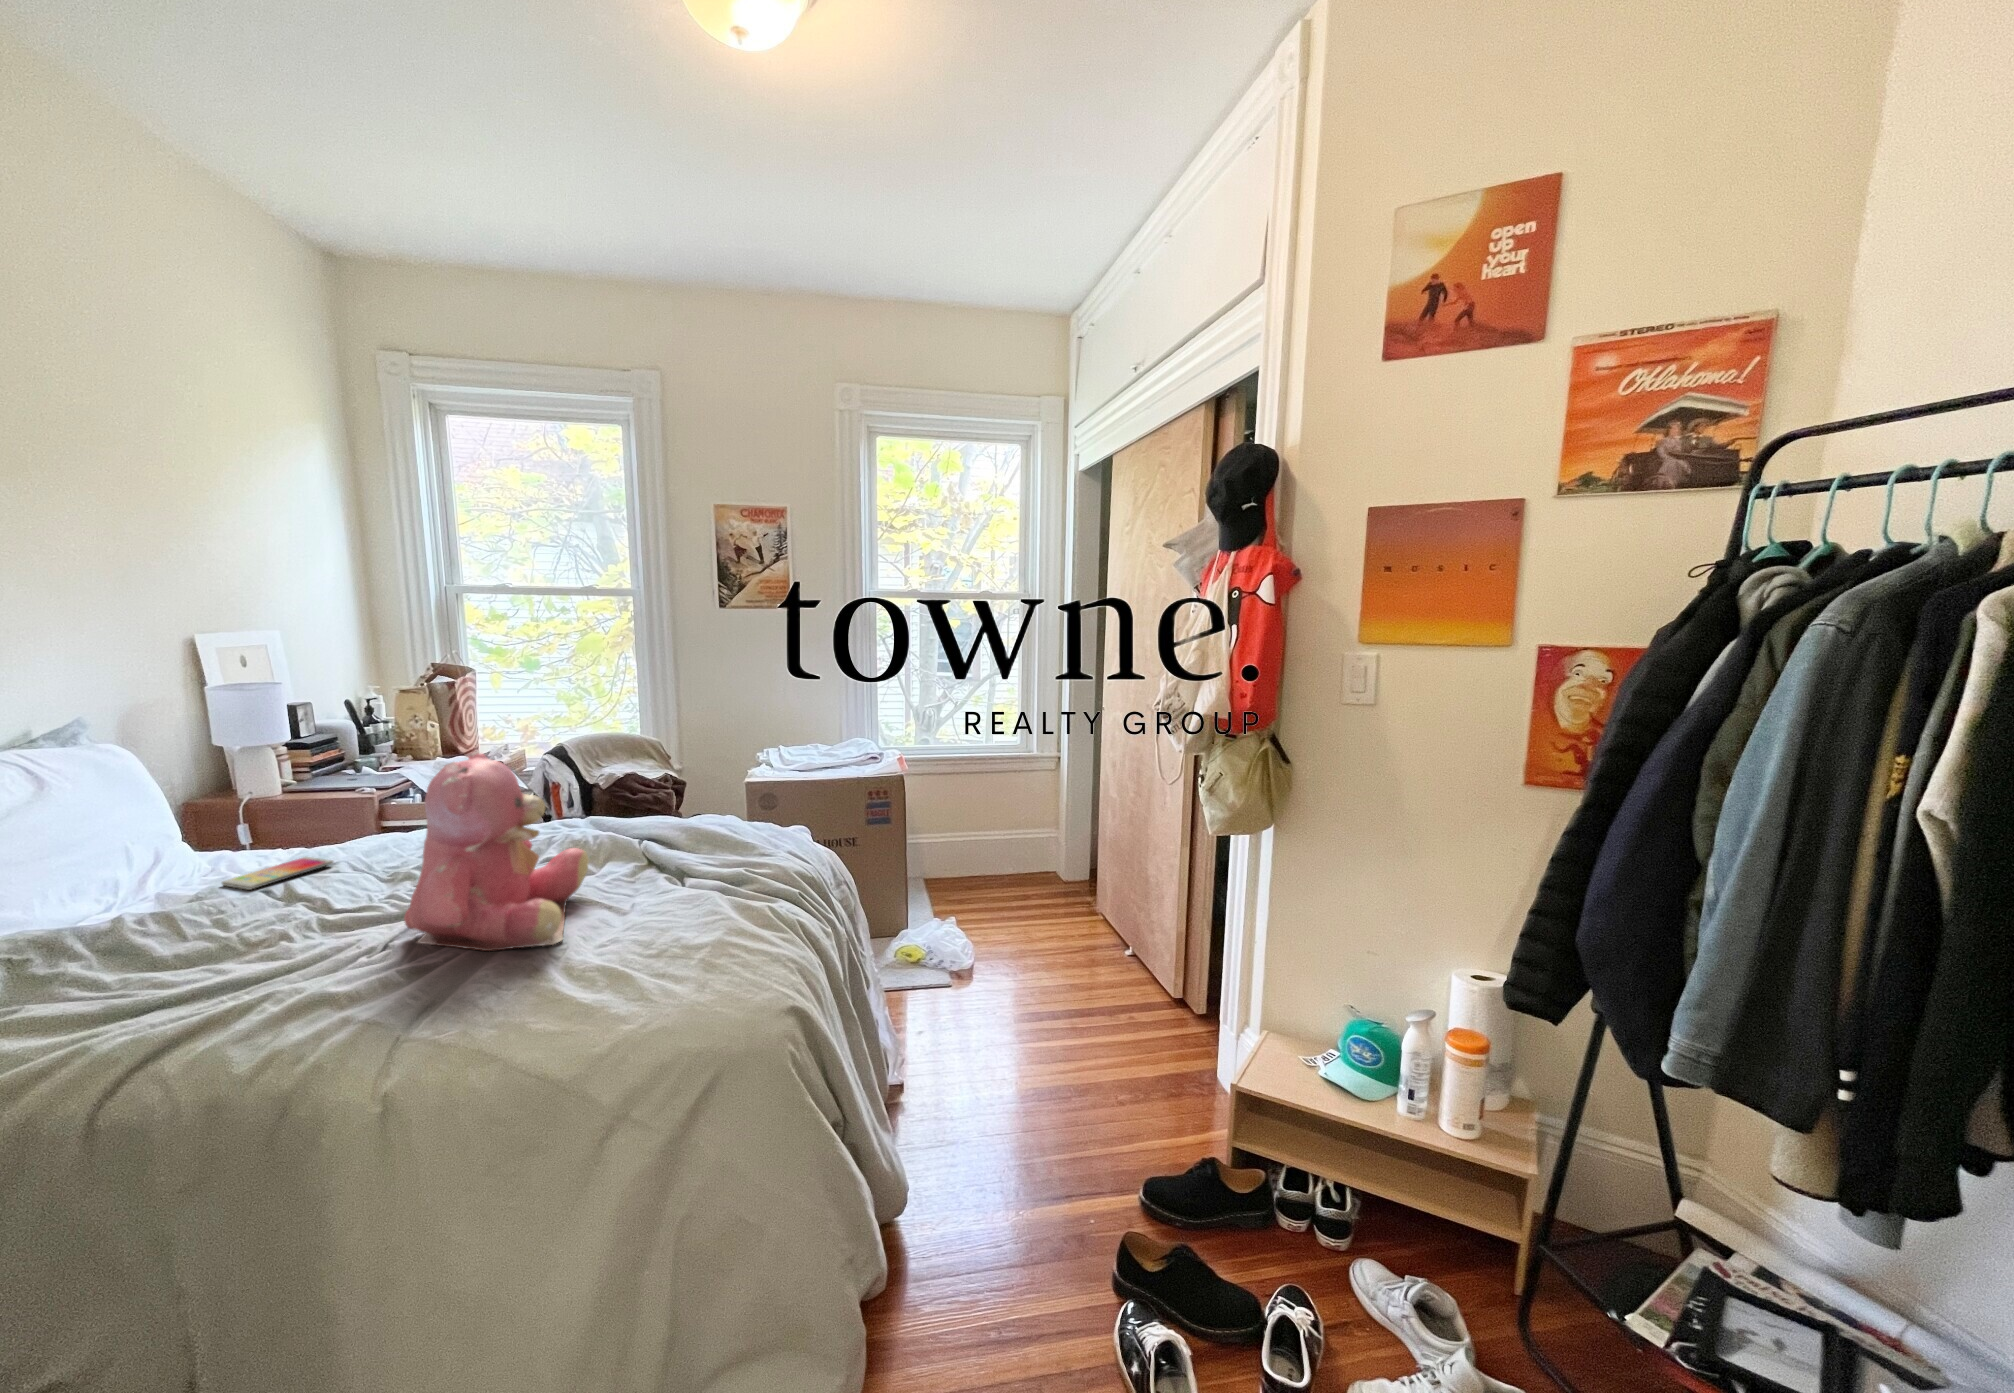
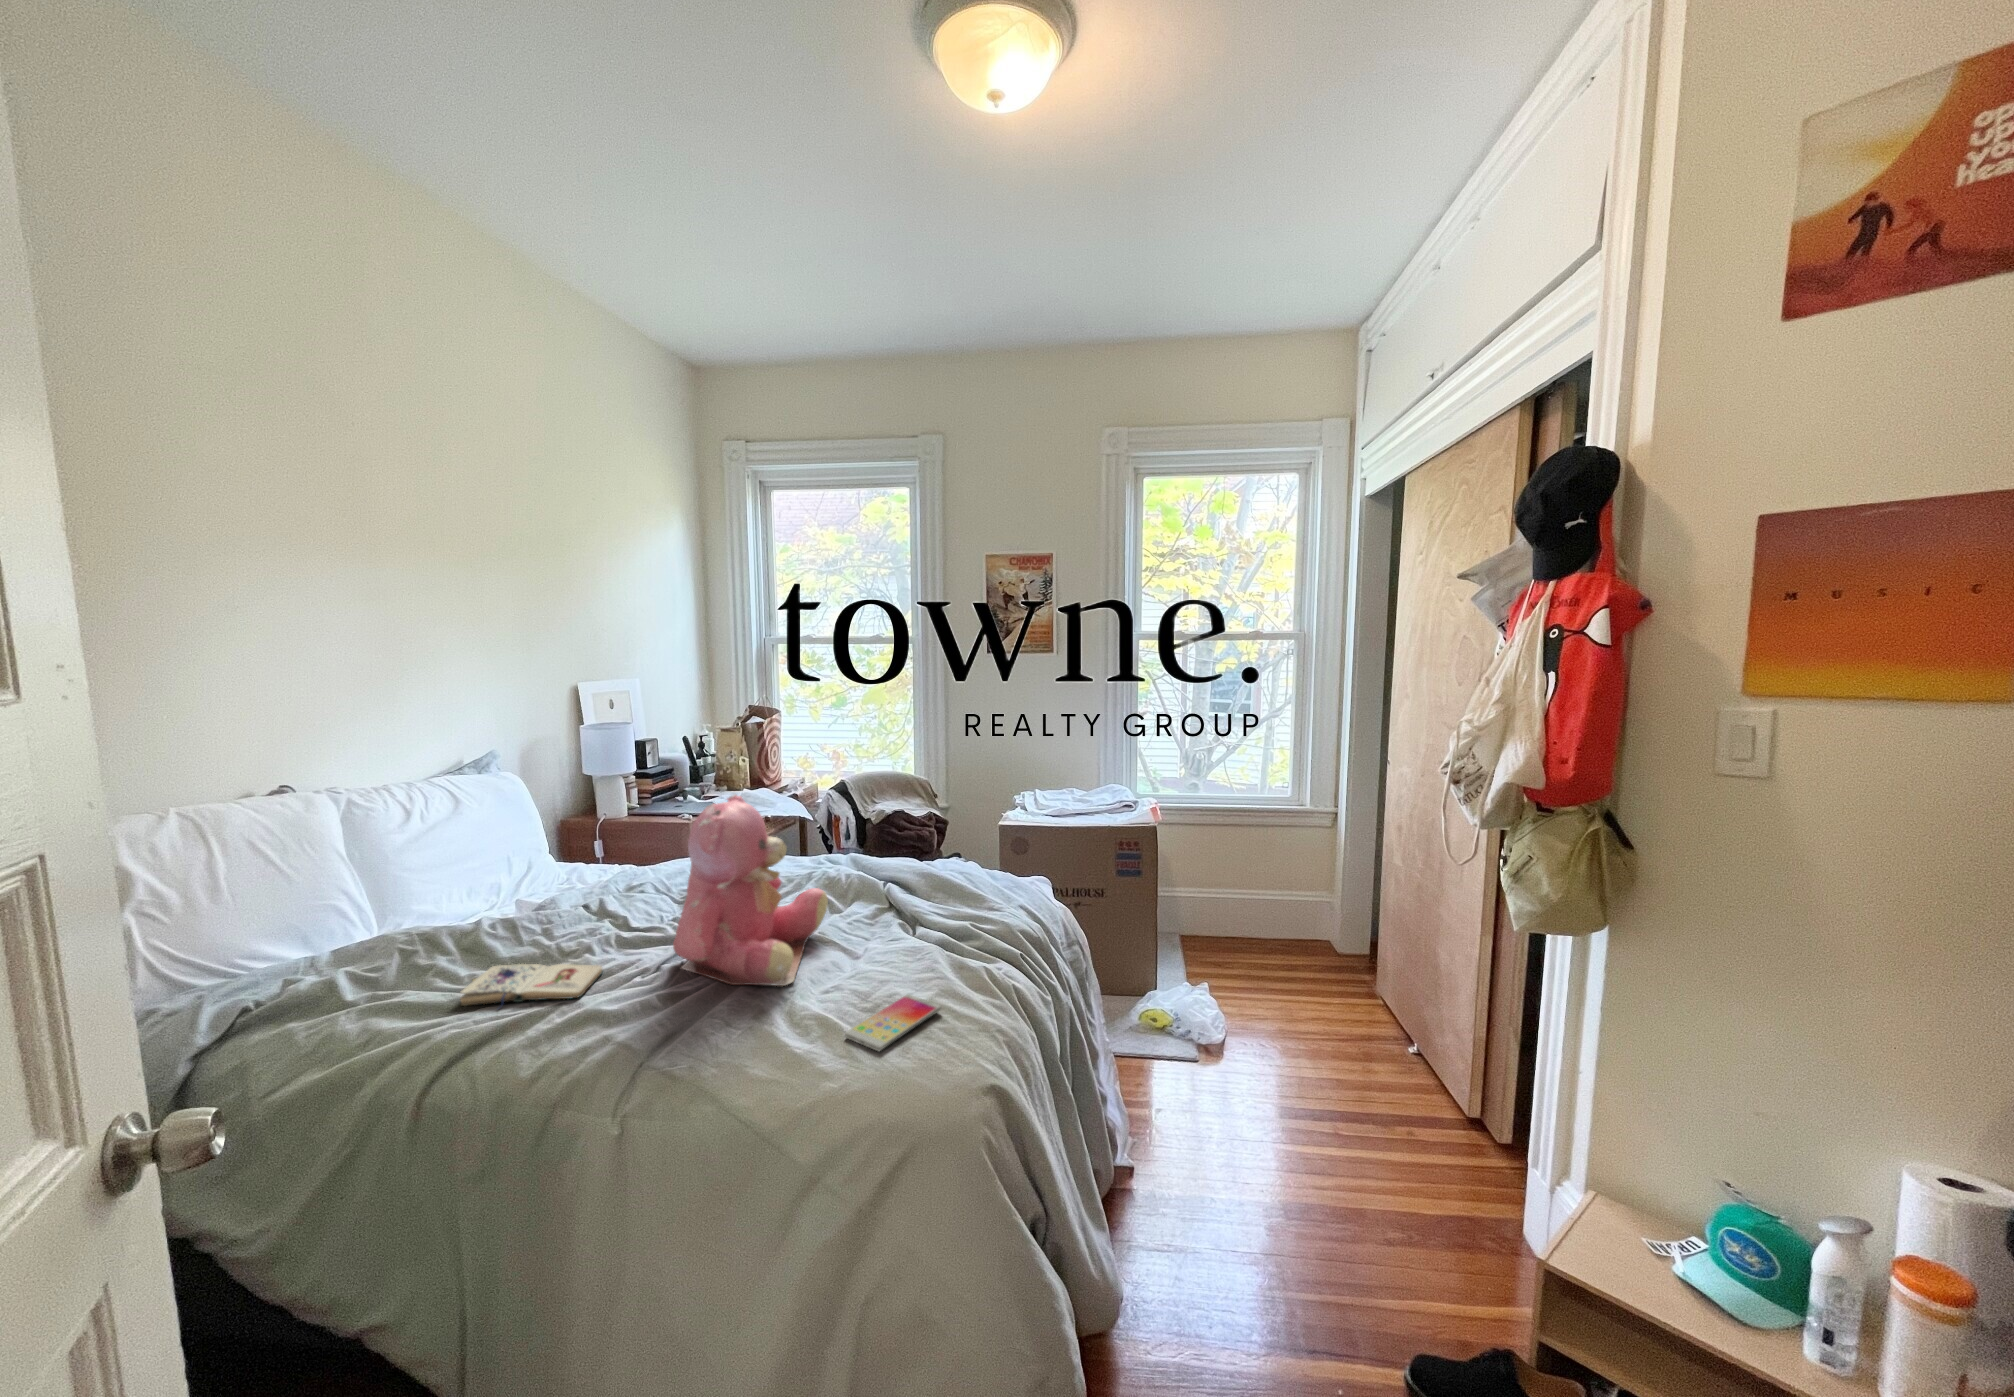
smartphone: present [222,857,333,890] -> present [845,994,942,1051]
paperback book: none [113,950,313,1012] -> present [460,964,603,1006]

